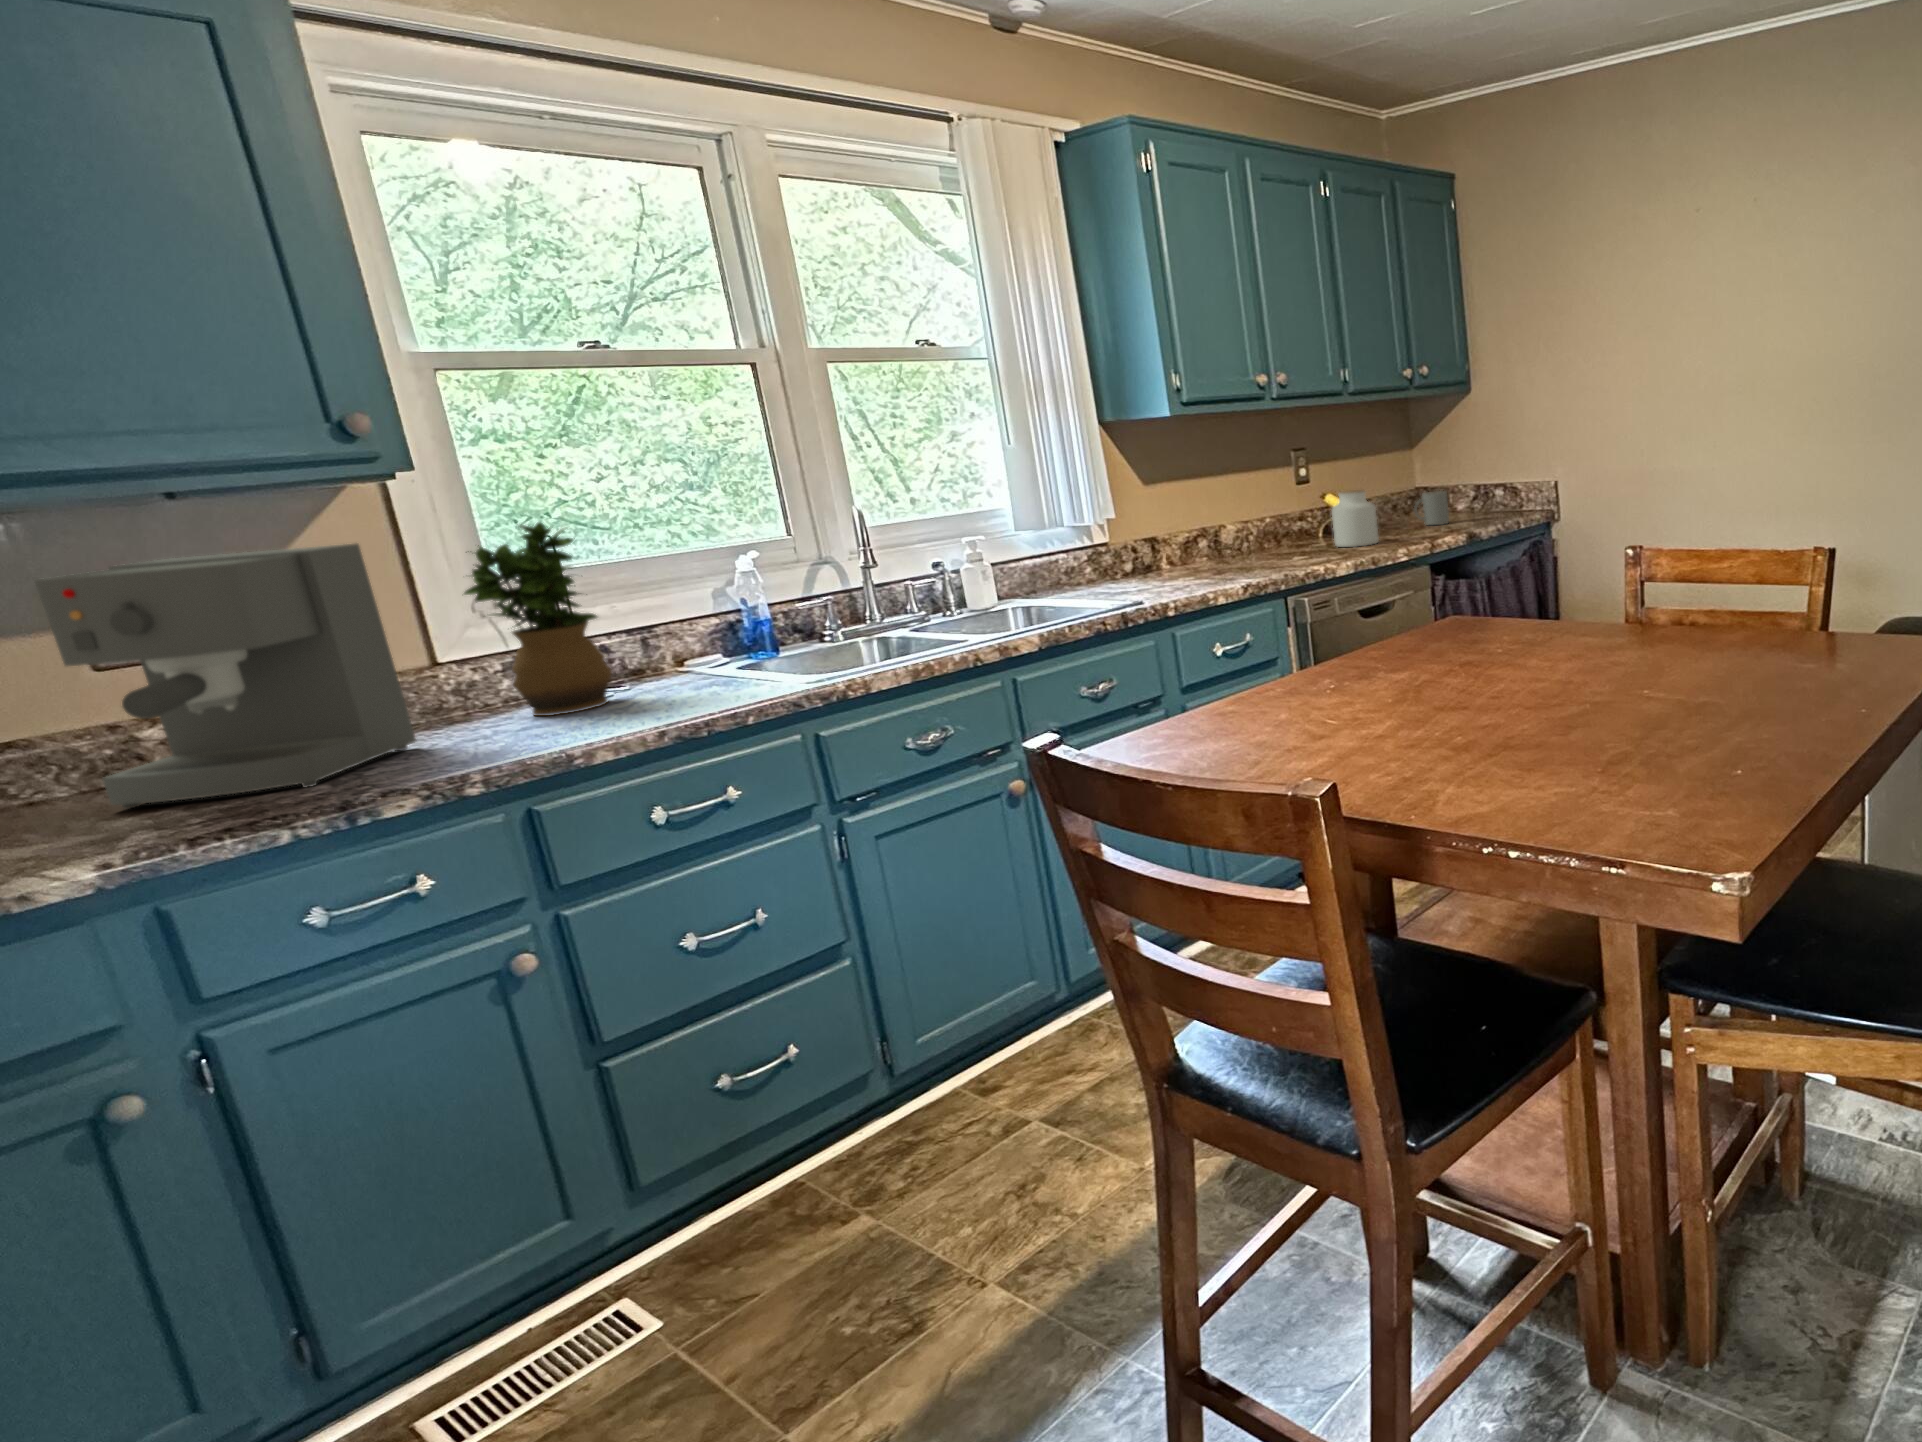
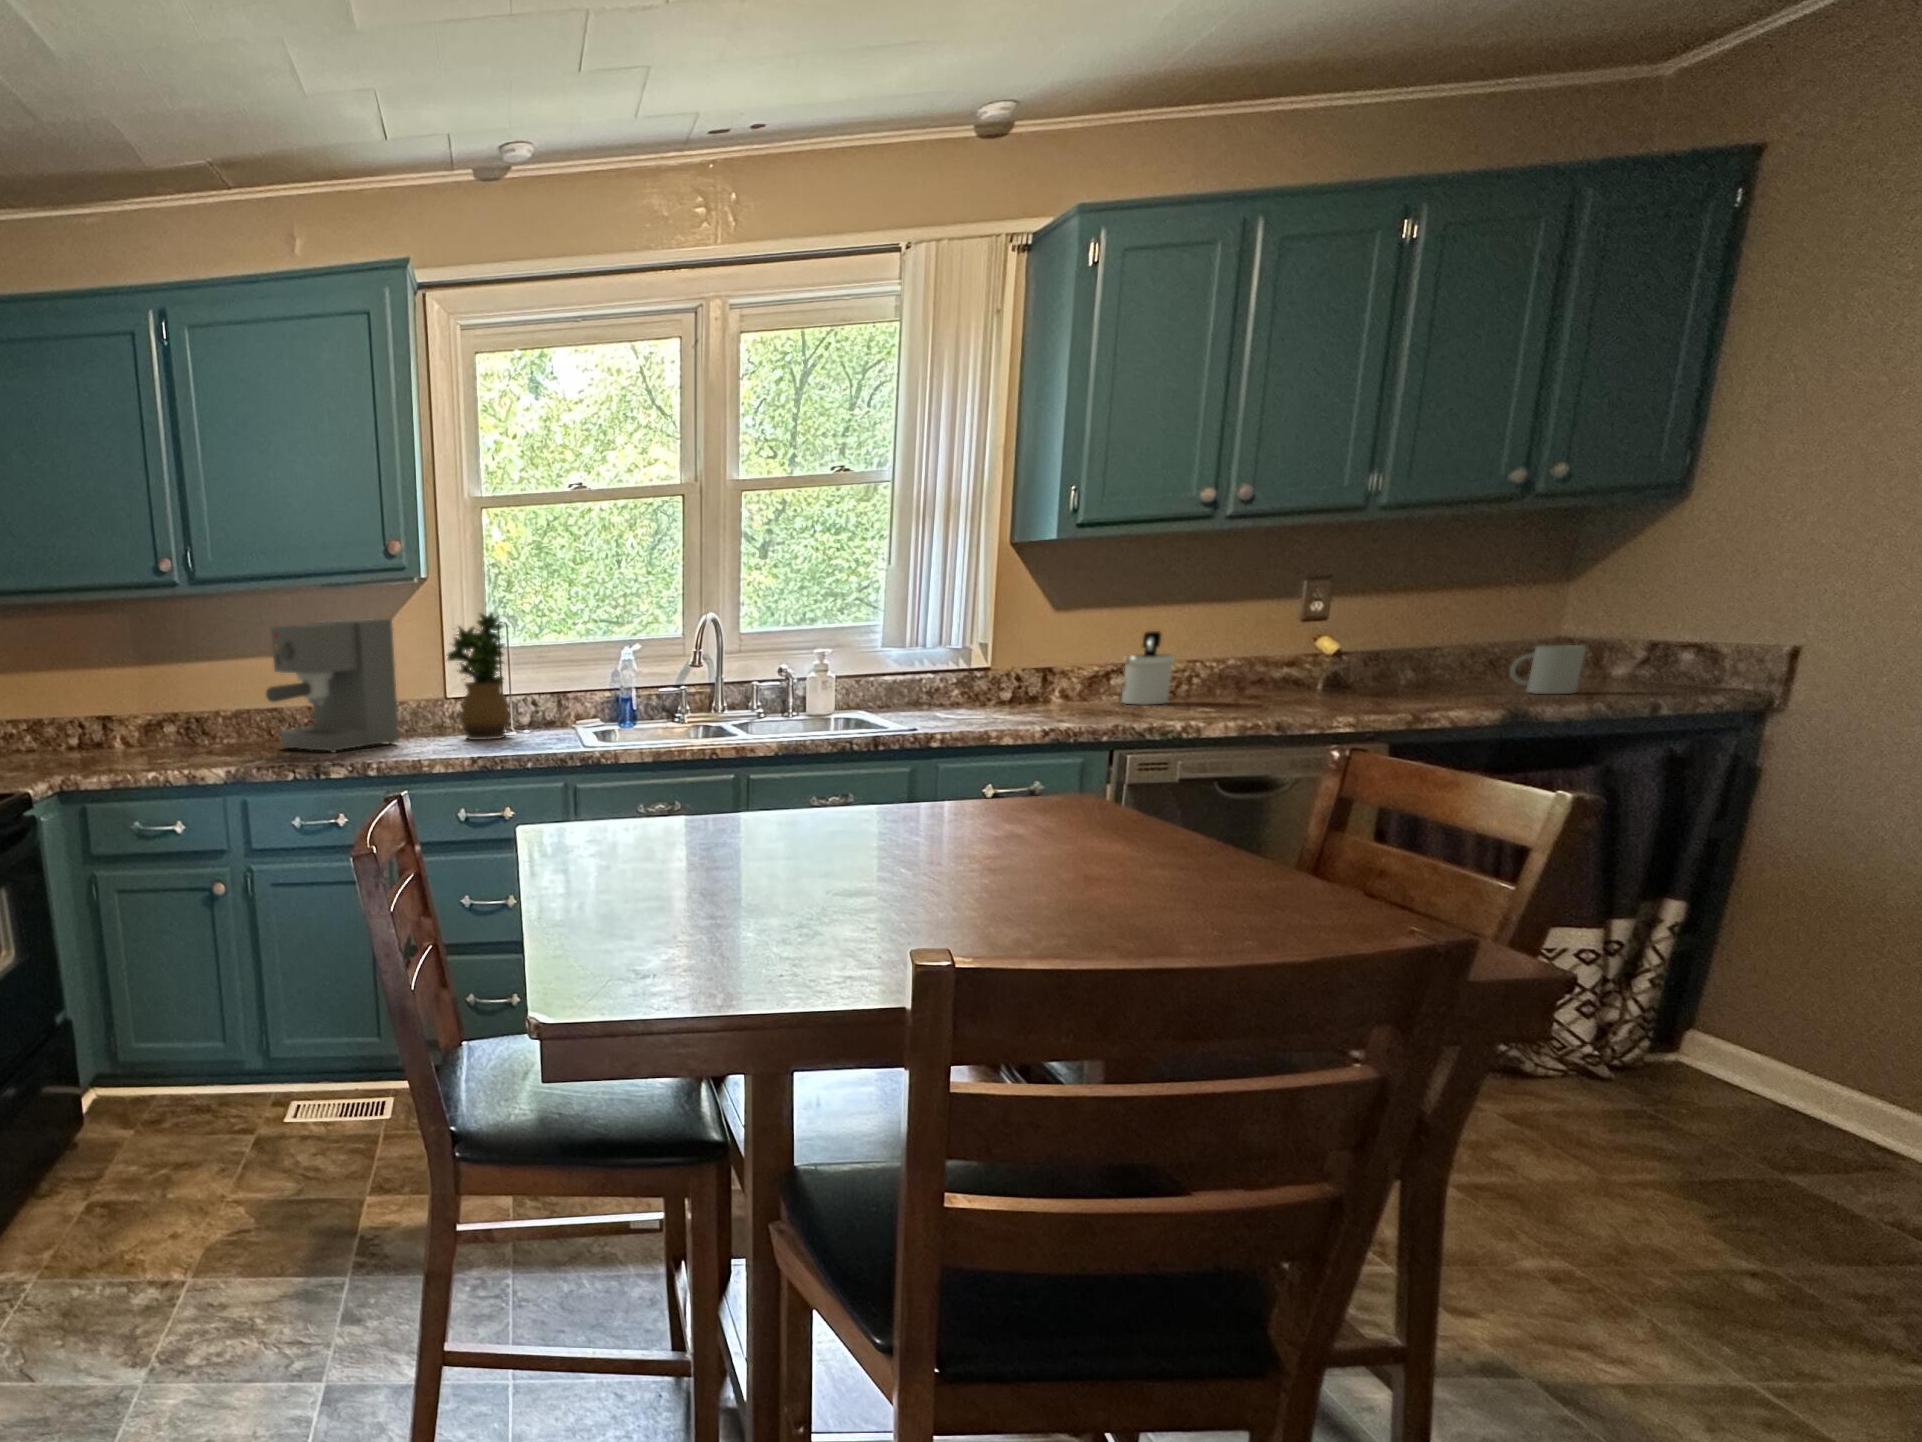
jar: present [1332,490,1379,547] -> none [1301,633,1382,707]
soap dispenser: none [1203,498,1244,562] -> present [1122,631,1175,705]

